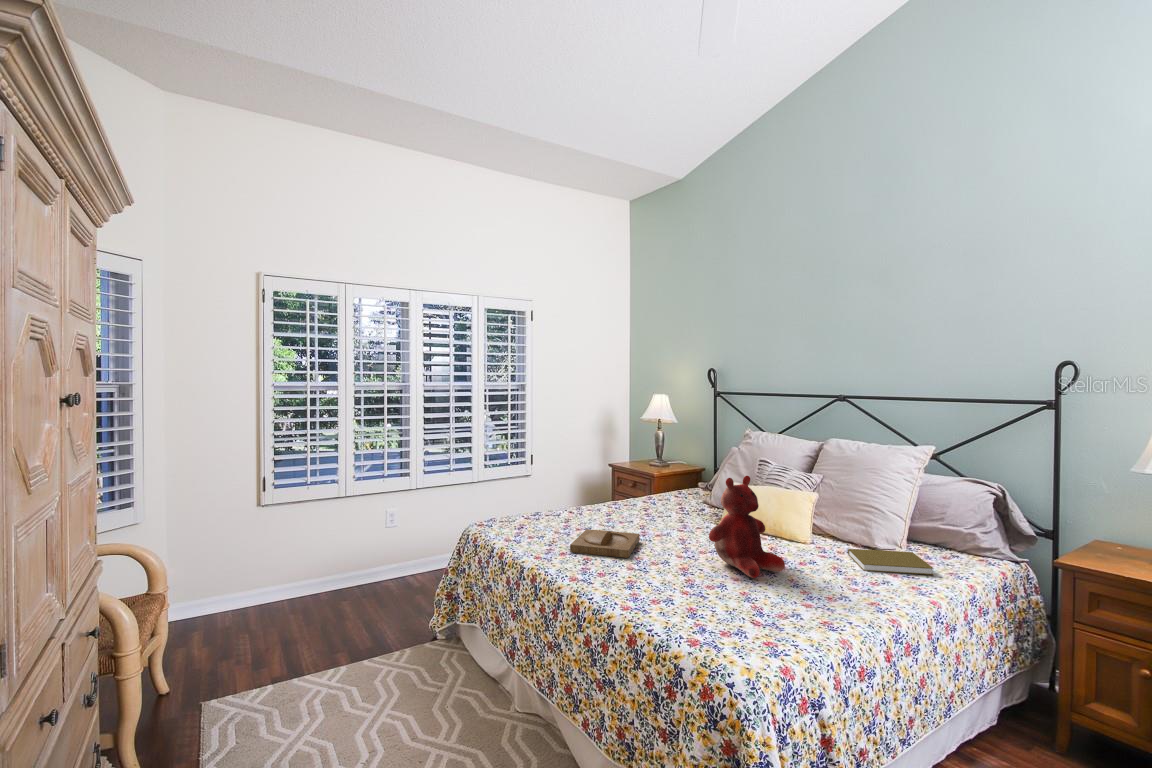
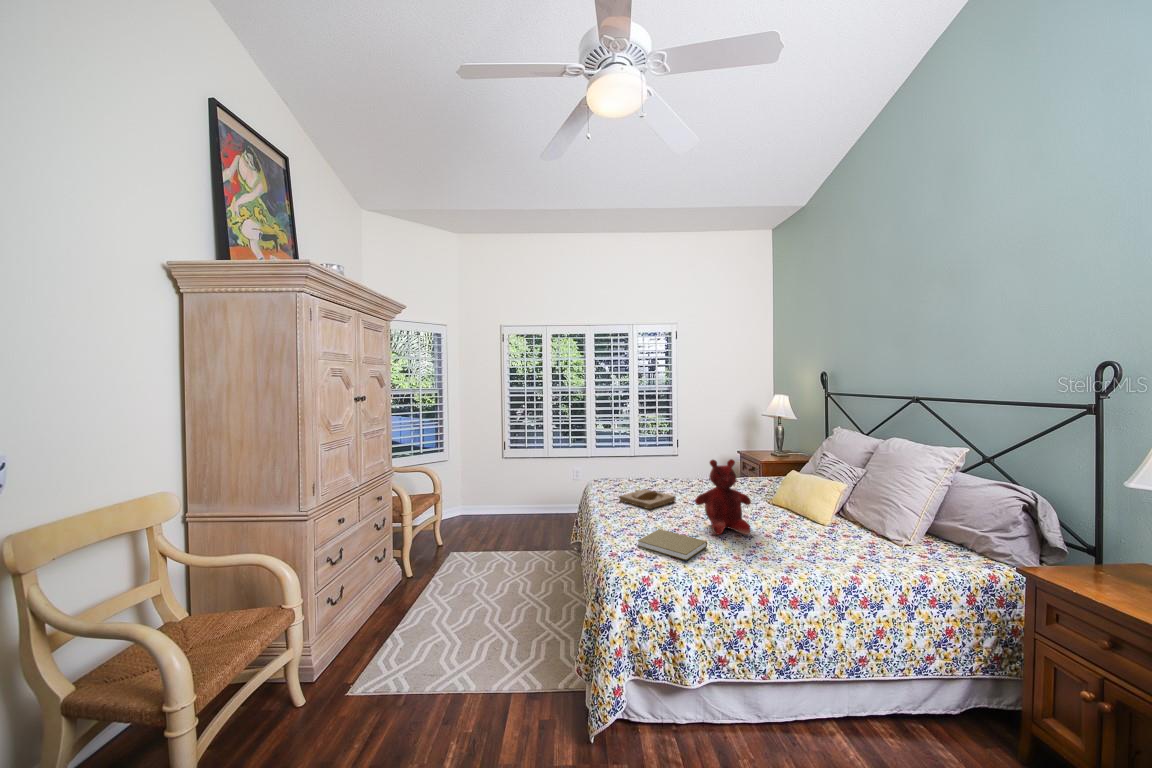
book: present [848,549,933,575] -> present [638,529,707,560]

